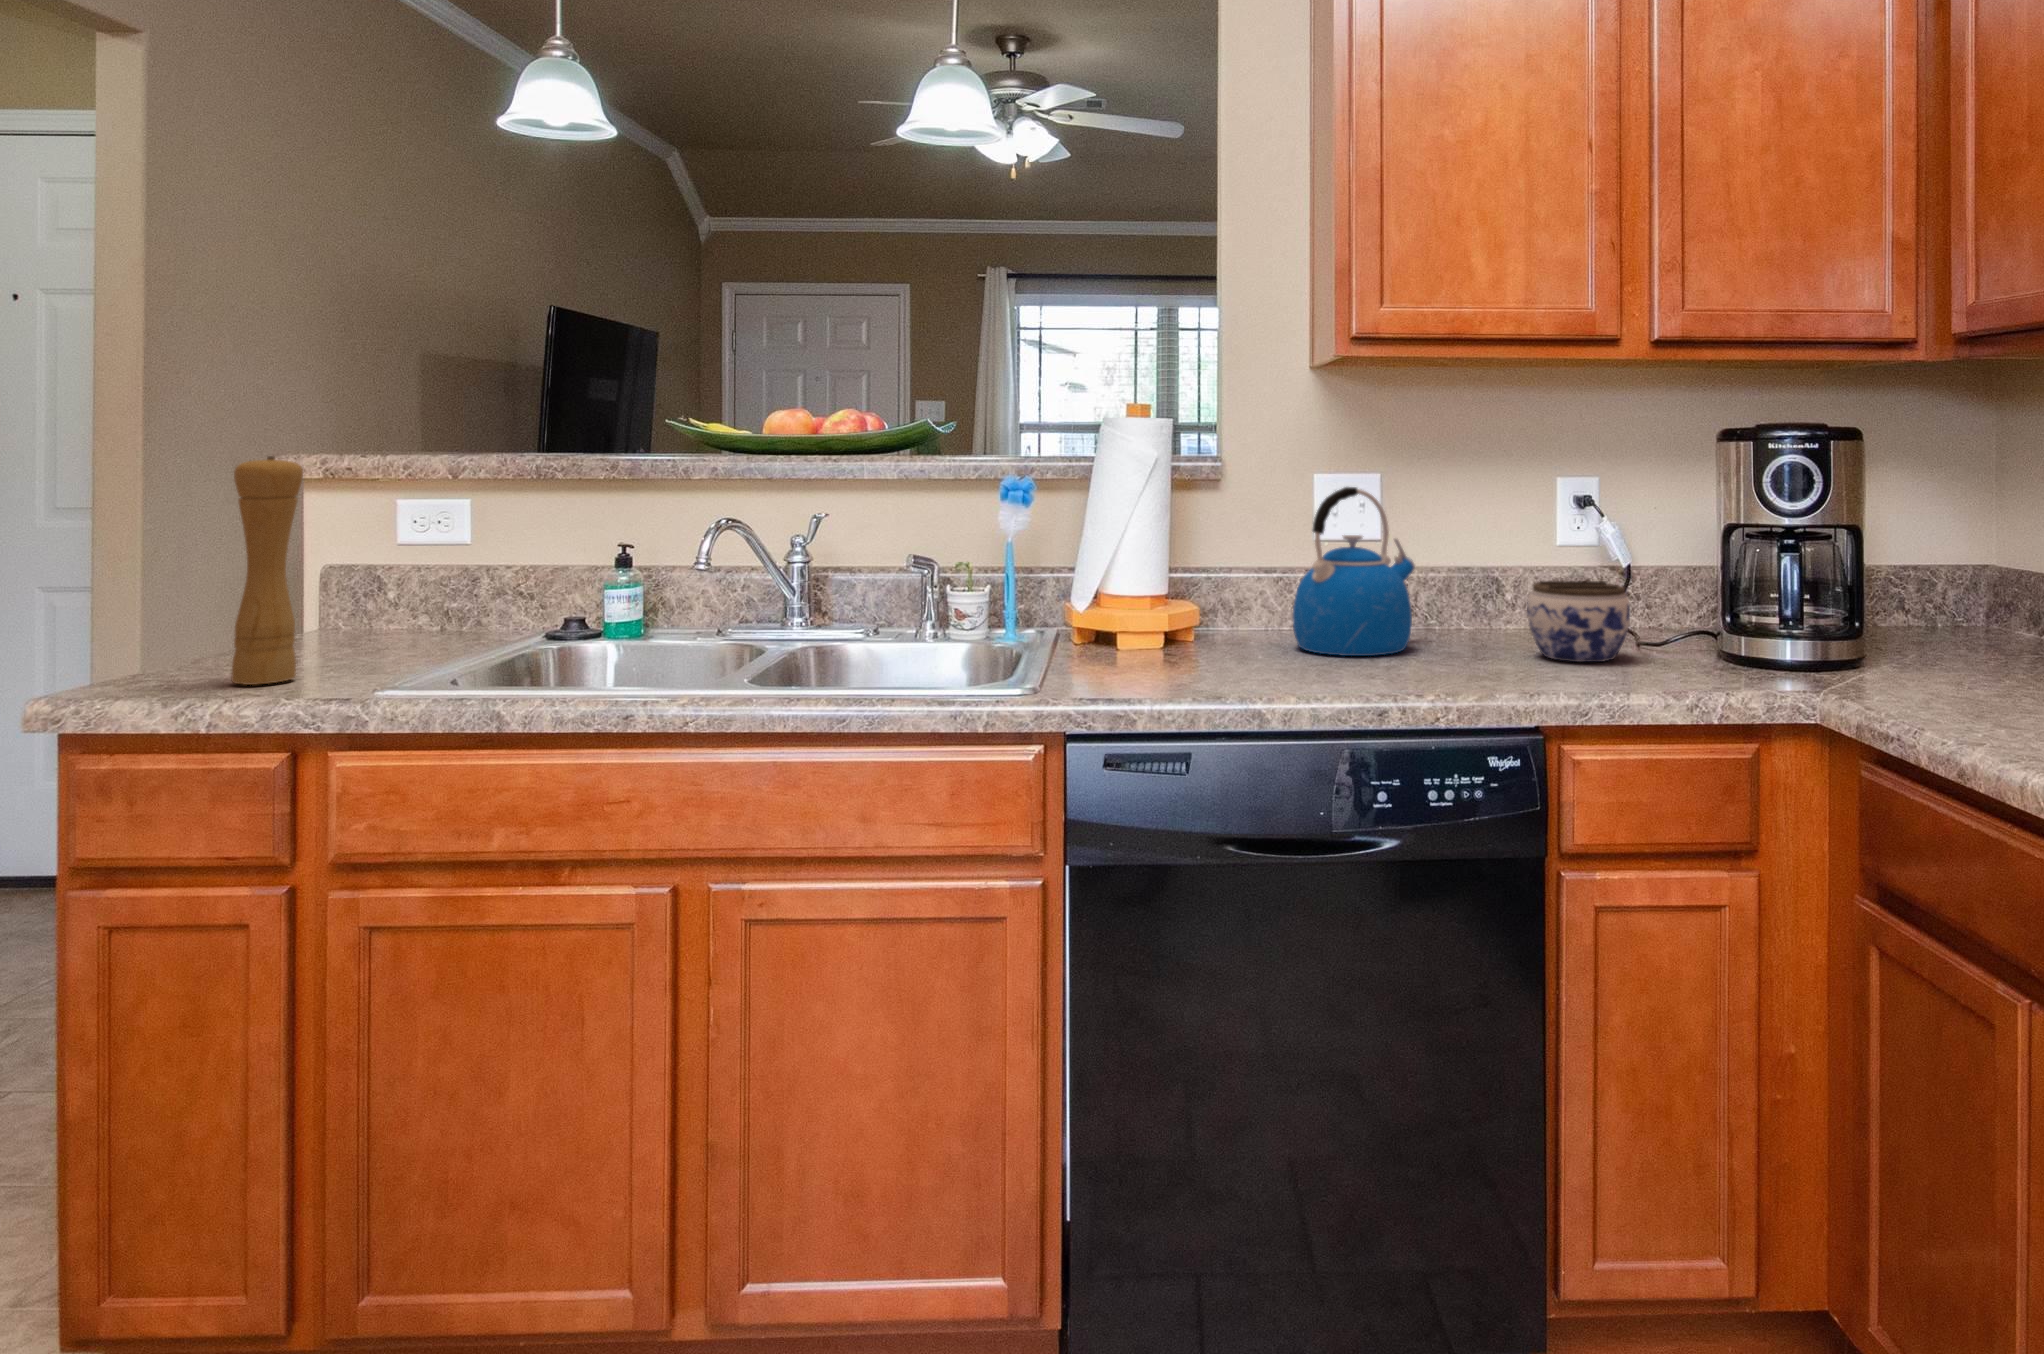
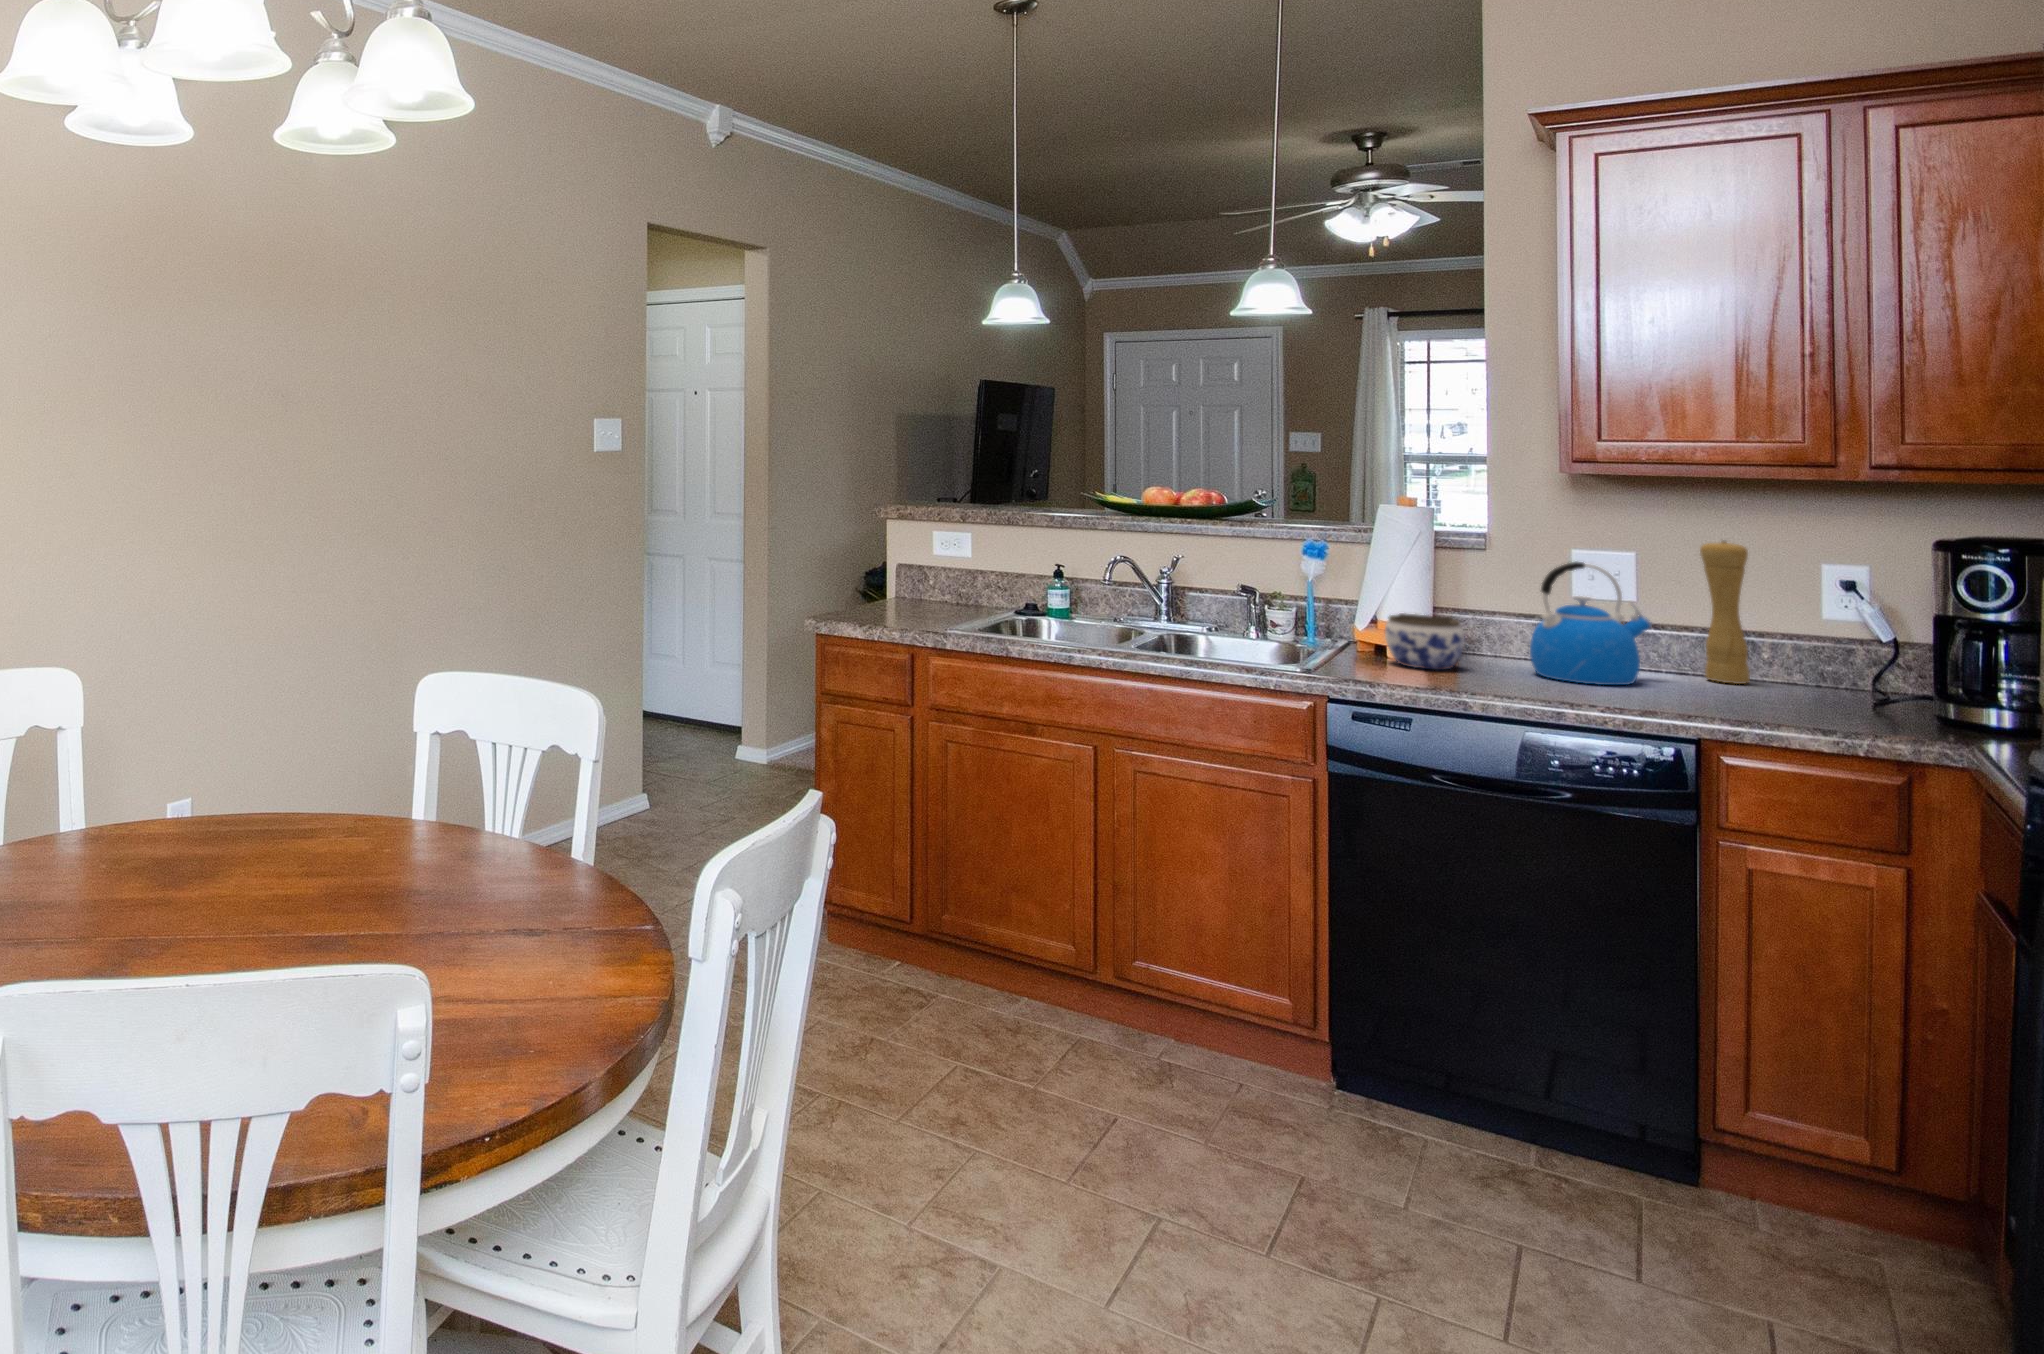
pepper mill: present [231,456,303,685] -> present [1700,541,1750,684]
jar: present [1527,581,1630,662] -> present [1385,613,1465,670]

